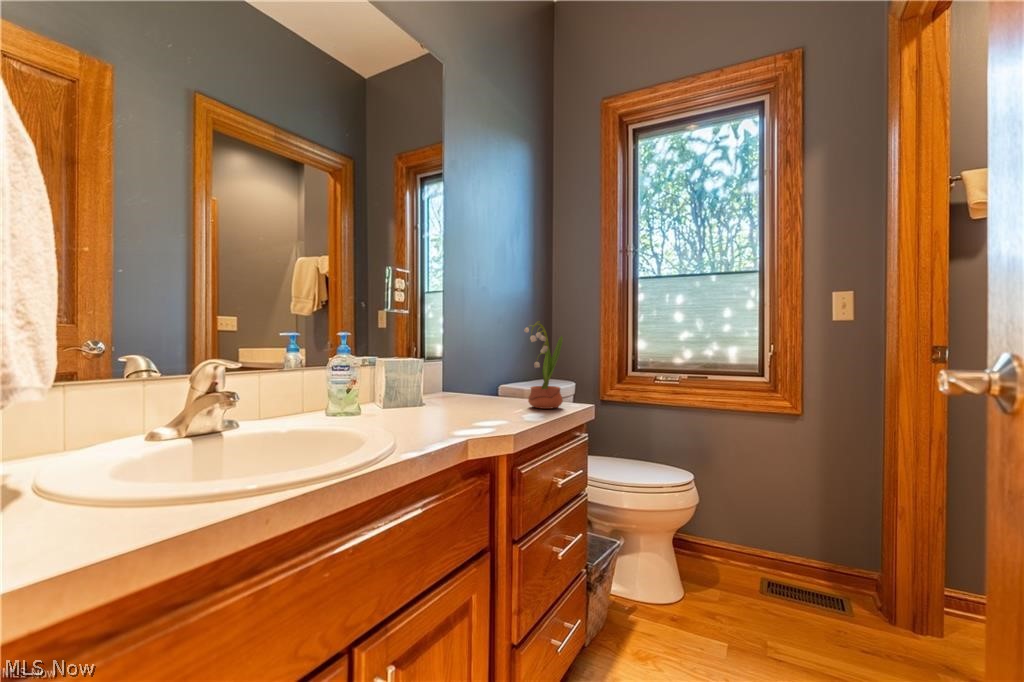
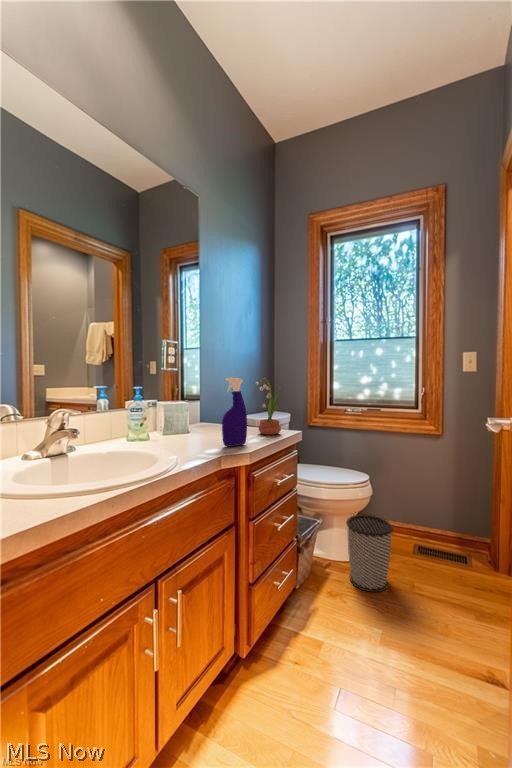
spray bottle: none [470,316,510,424] -> present [222,378,247,447]
wastebasket: none [661,533,734,654] -> present [346,515,393,592]

